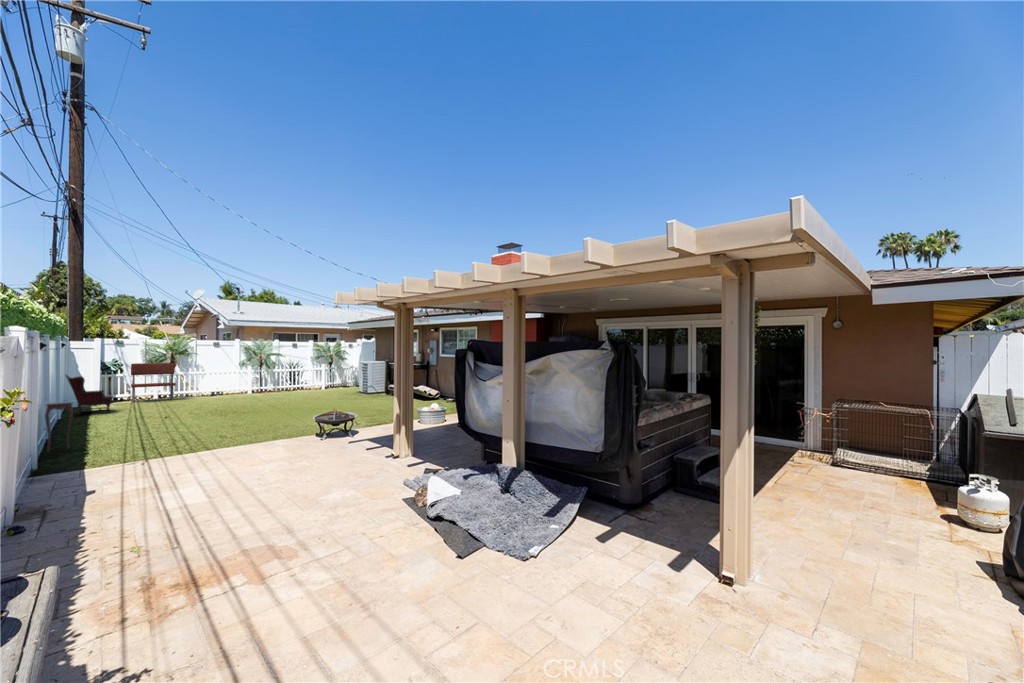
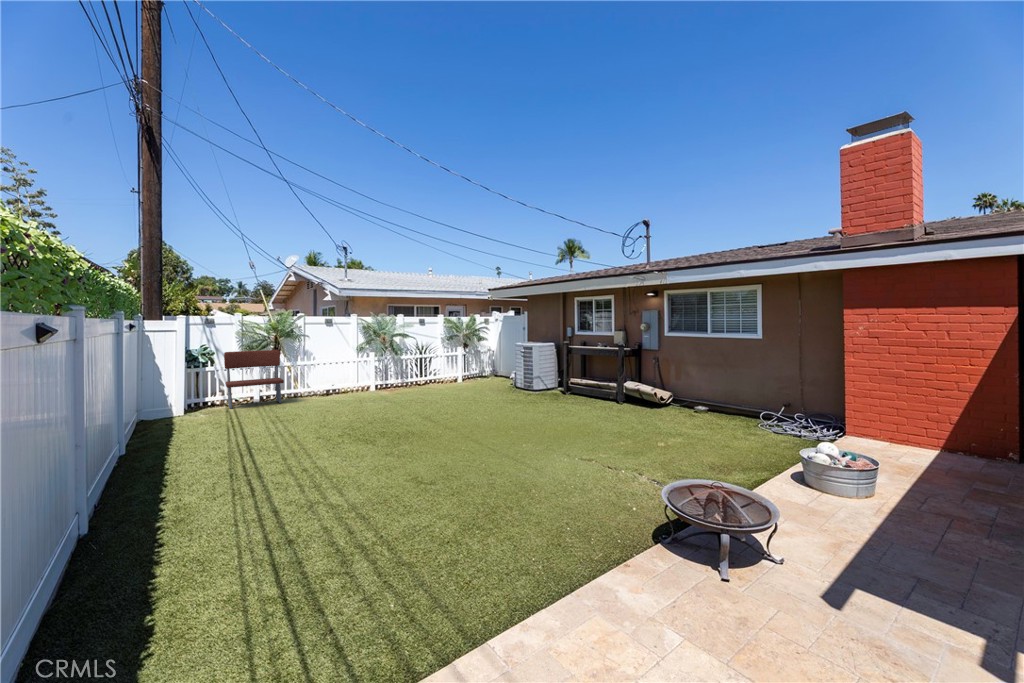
armchair: present [66,375,112,415] -> none [131,375,203,441]
side table: present [45,401,73,451] -> none [33,473,113,621]

